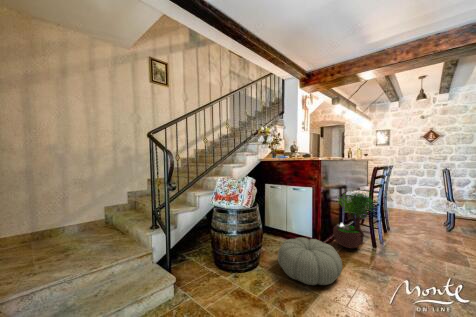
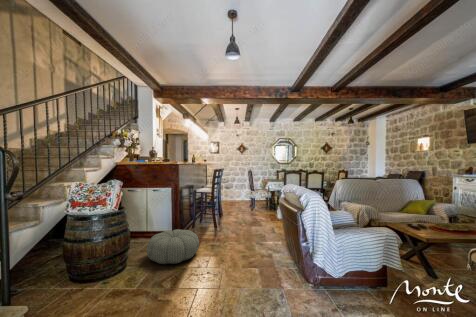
potted tree: present [333,191,372,248] -> none [187,184,216,233]

